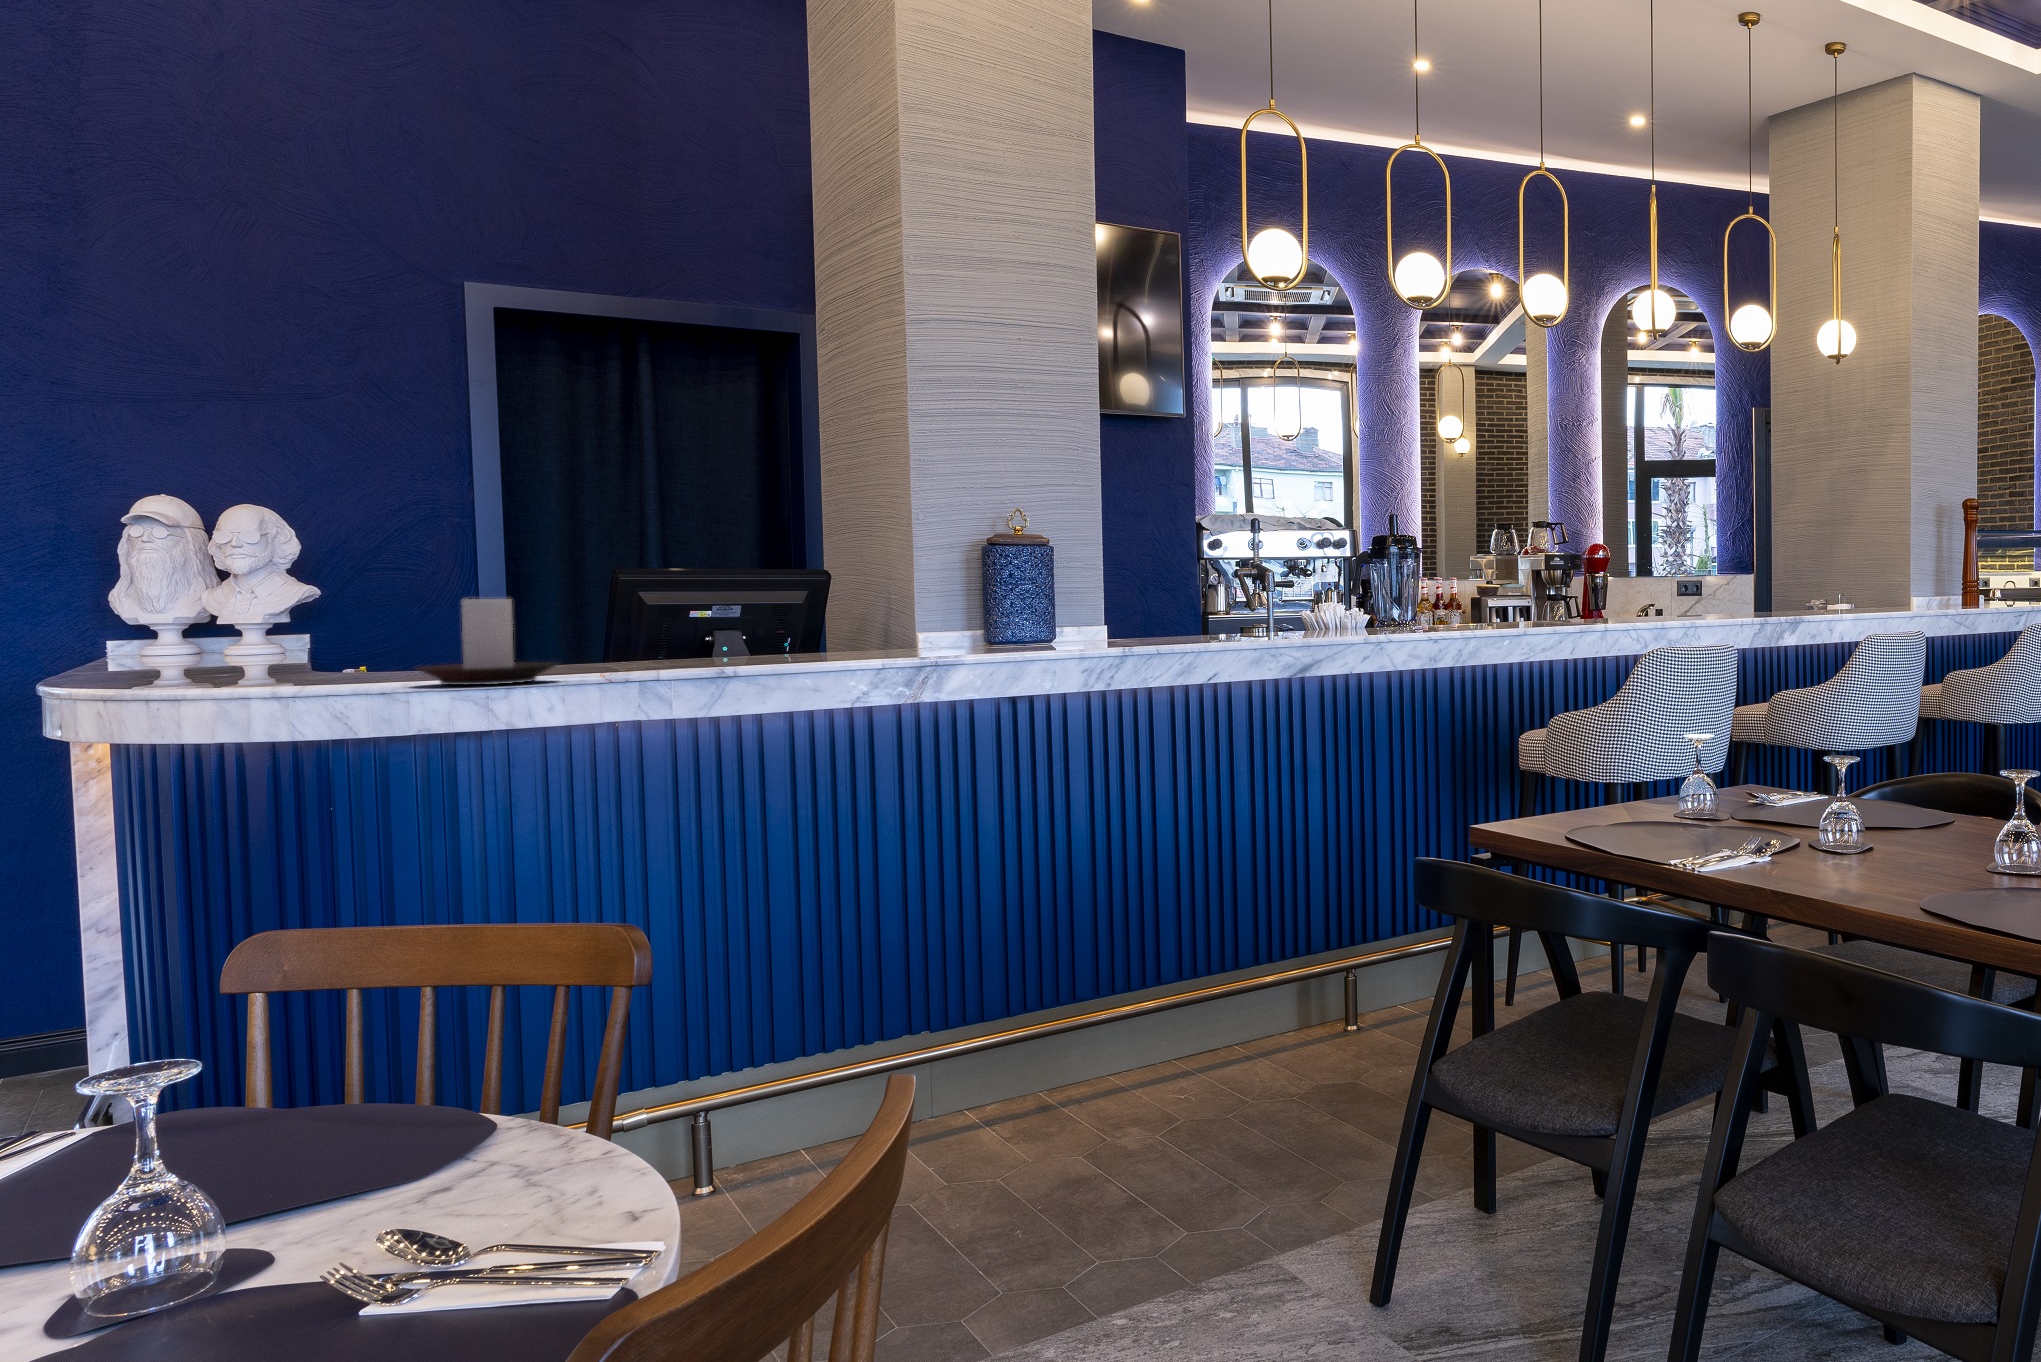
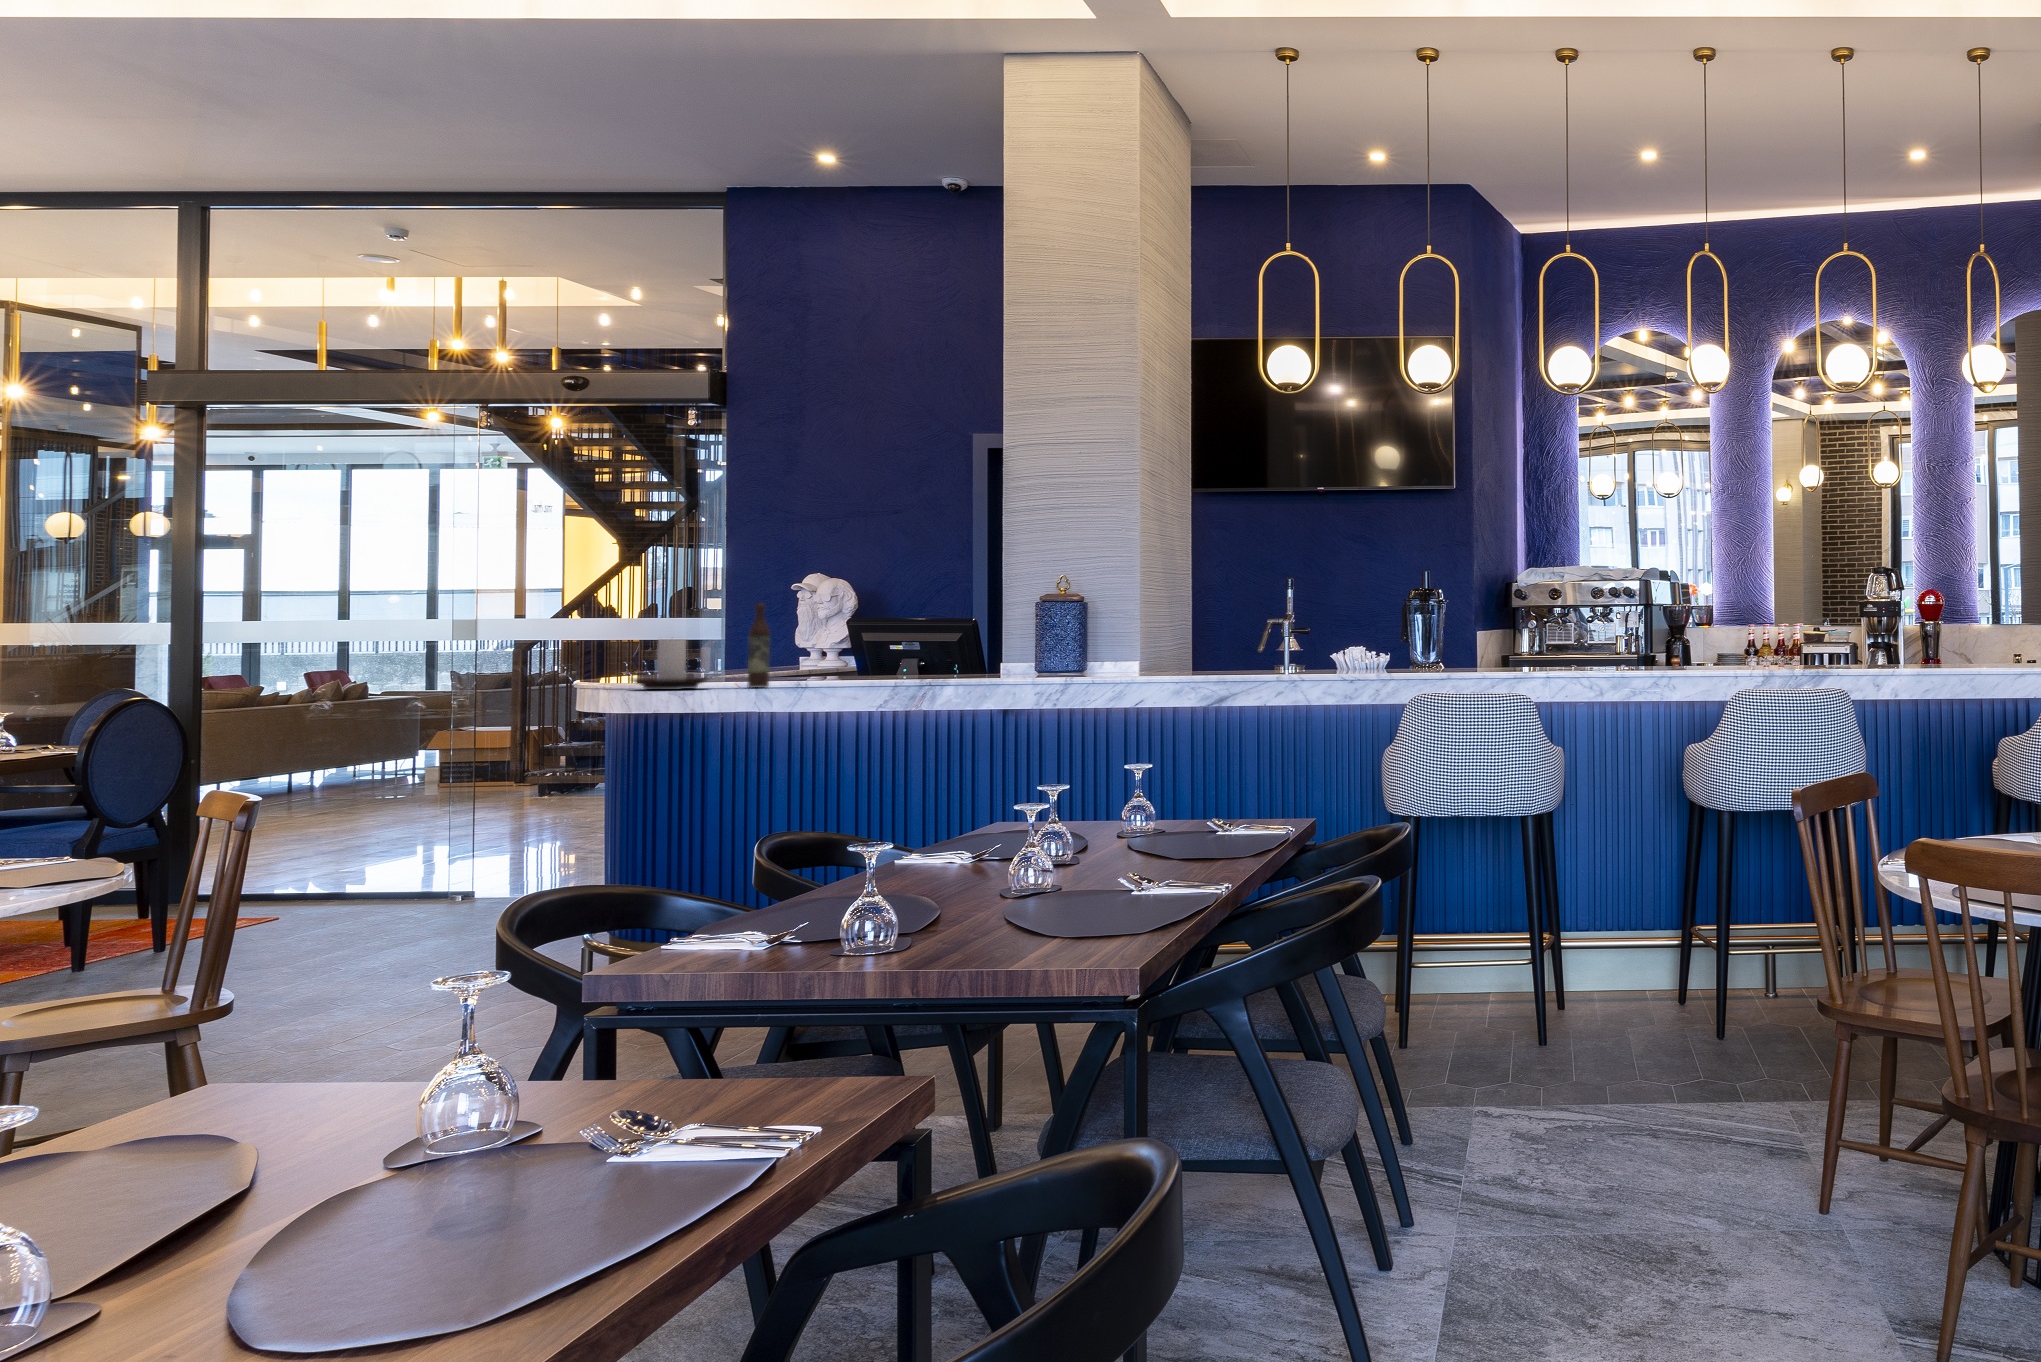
wine bottle: none [587,541,625,676] -> present [748,603,770,688]

